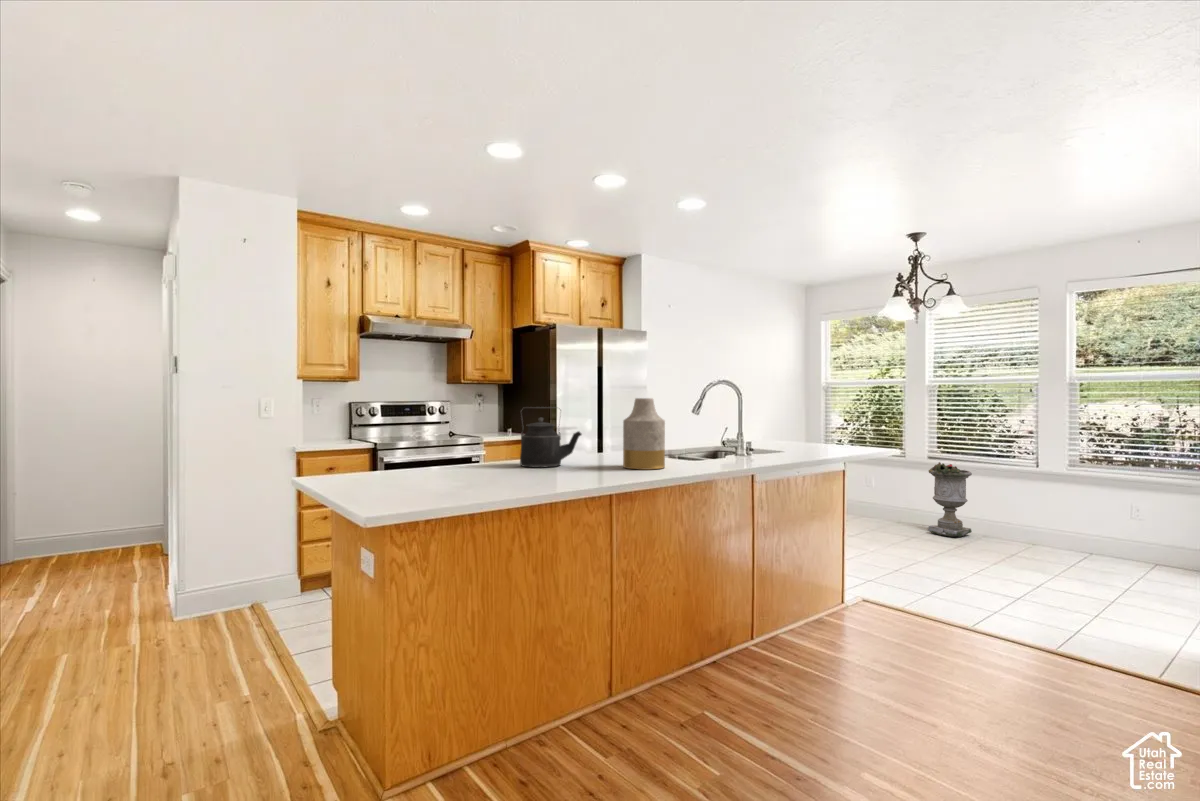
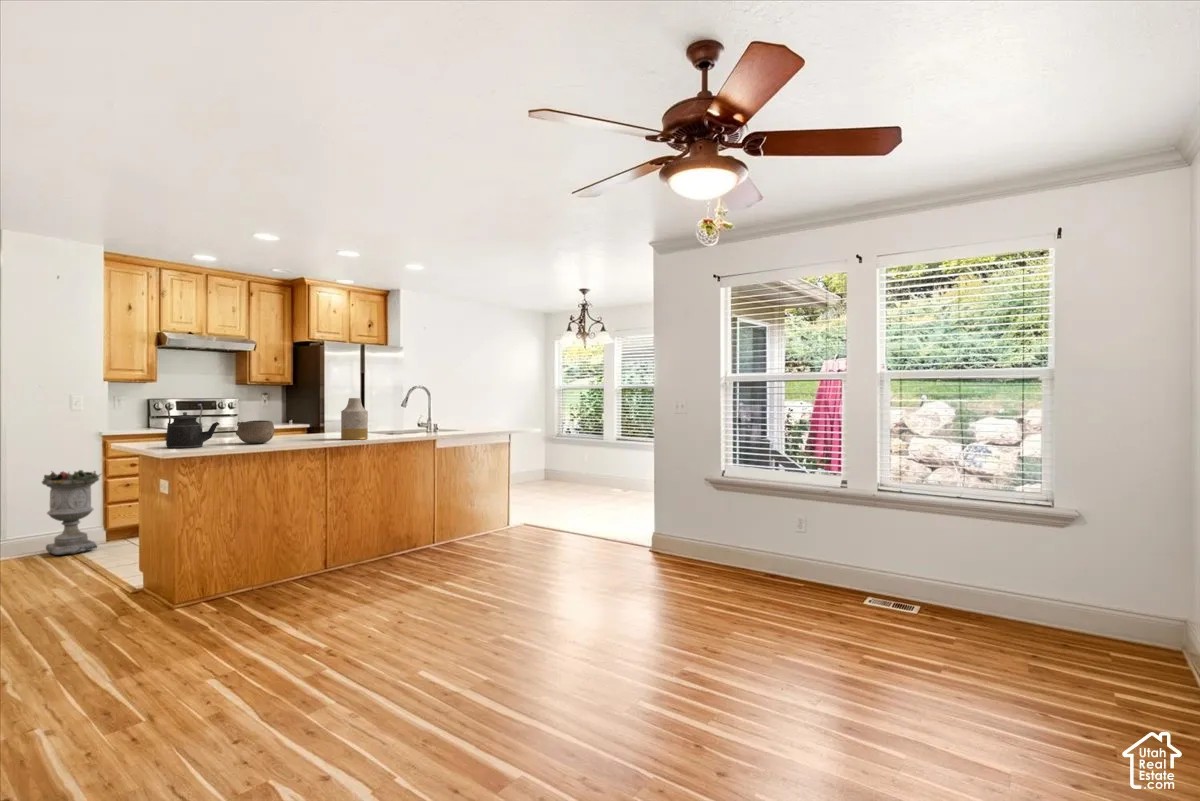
kettle: present [520,410,581,468] -> present [166,405,219,448]
bowl: none [471,437,530,477] -> present [236,420,274,443]
planter: present [928,462,972,537] -> present [42,470,101,555]

